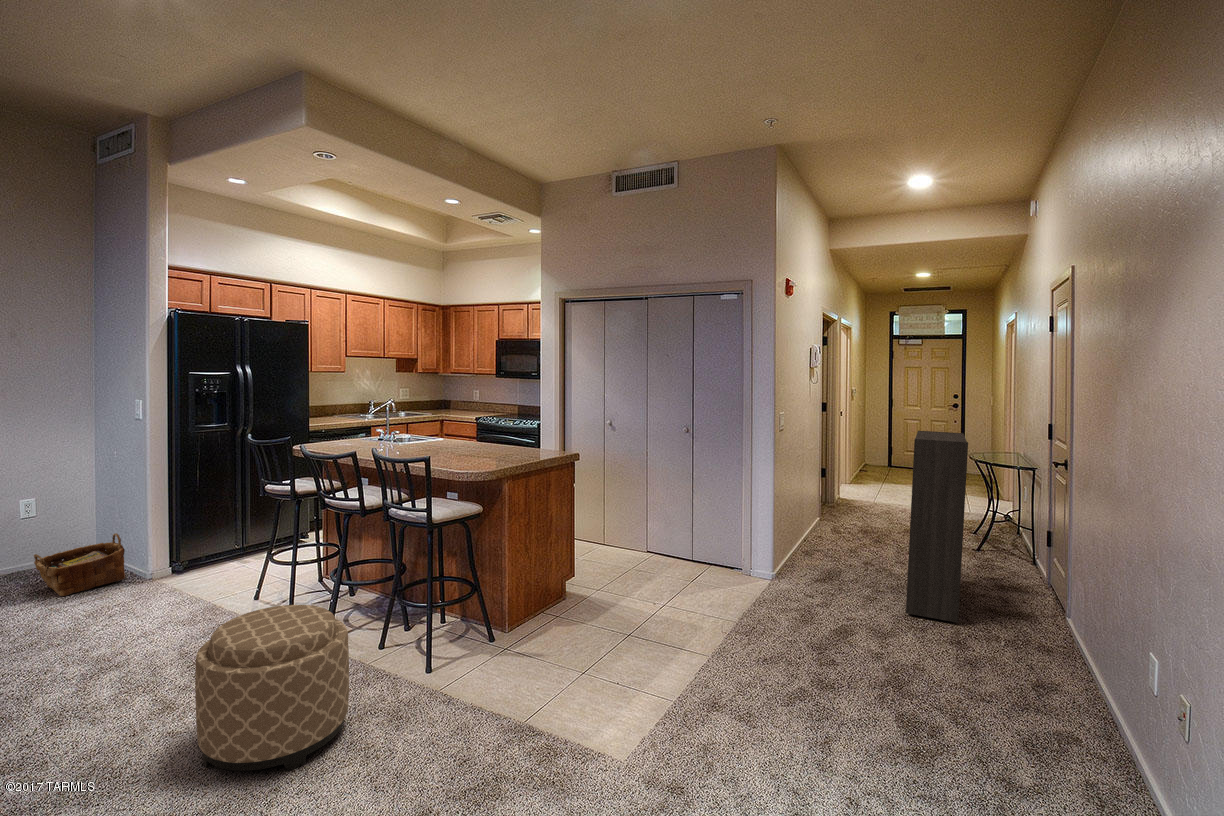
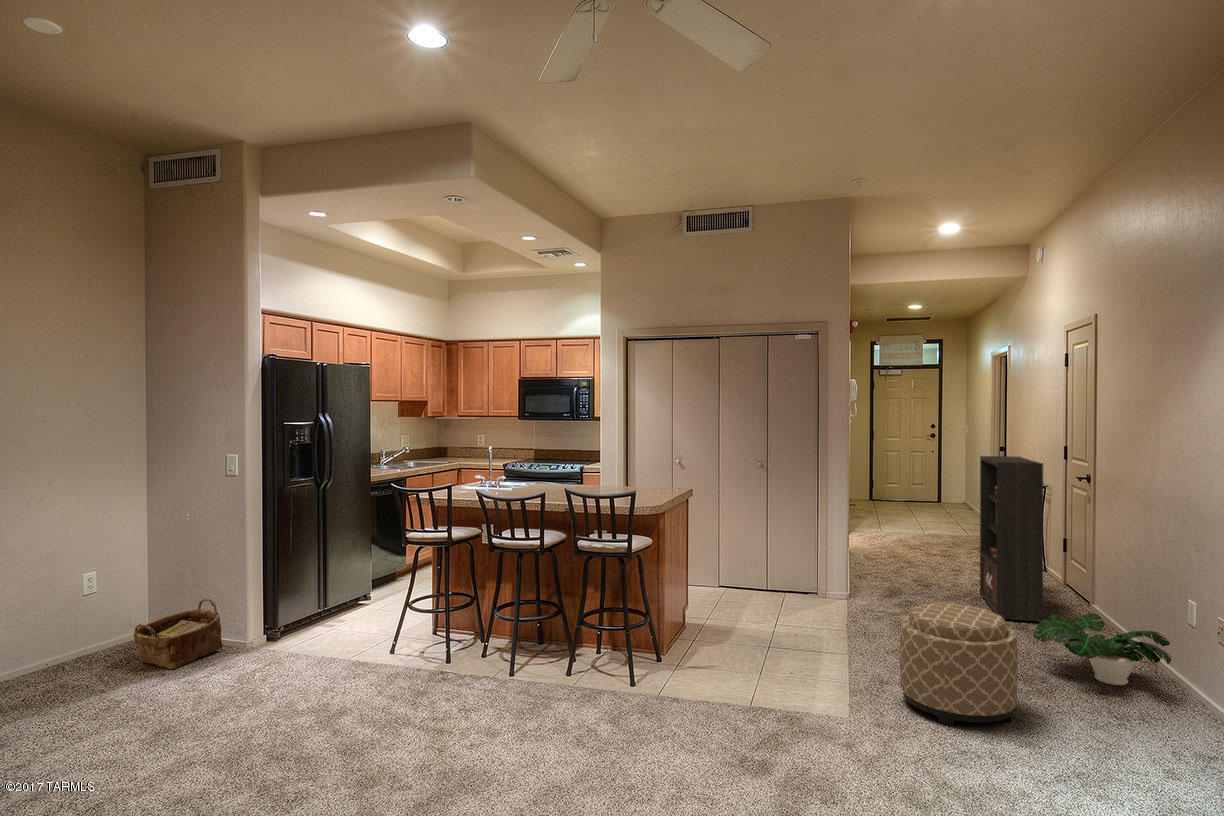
ottoman: present [195,605,349,771] -> present [900,603,1018,726]
potted plant: none [895,624,1066,722] -> present [1033,613,1172,685]

